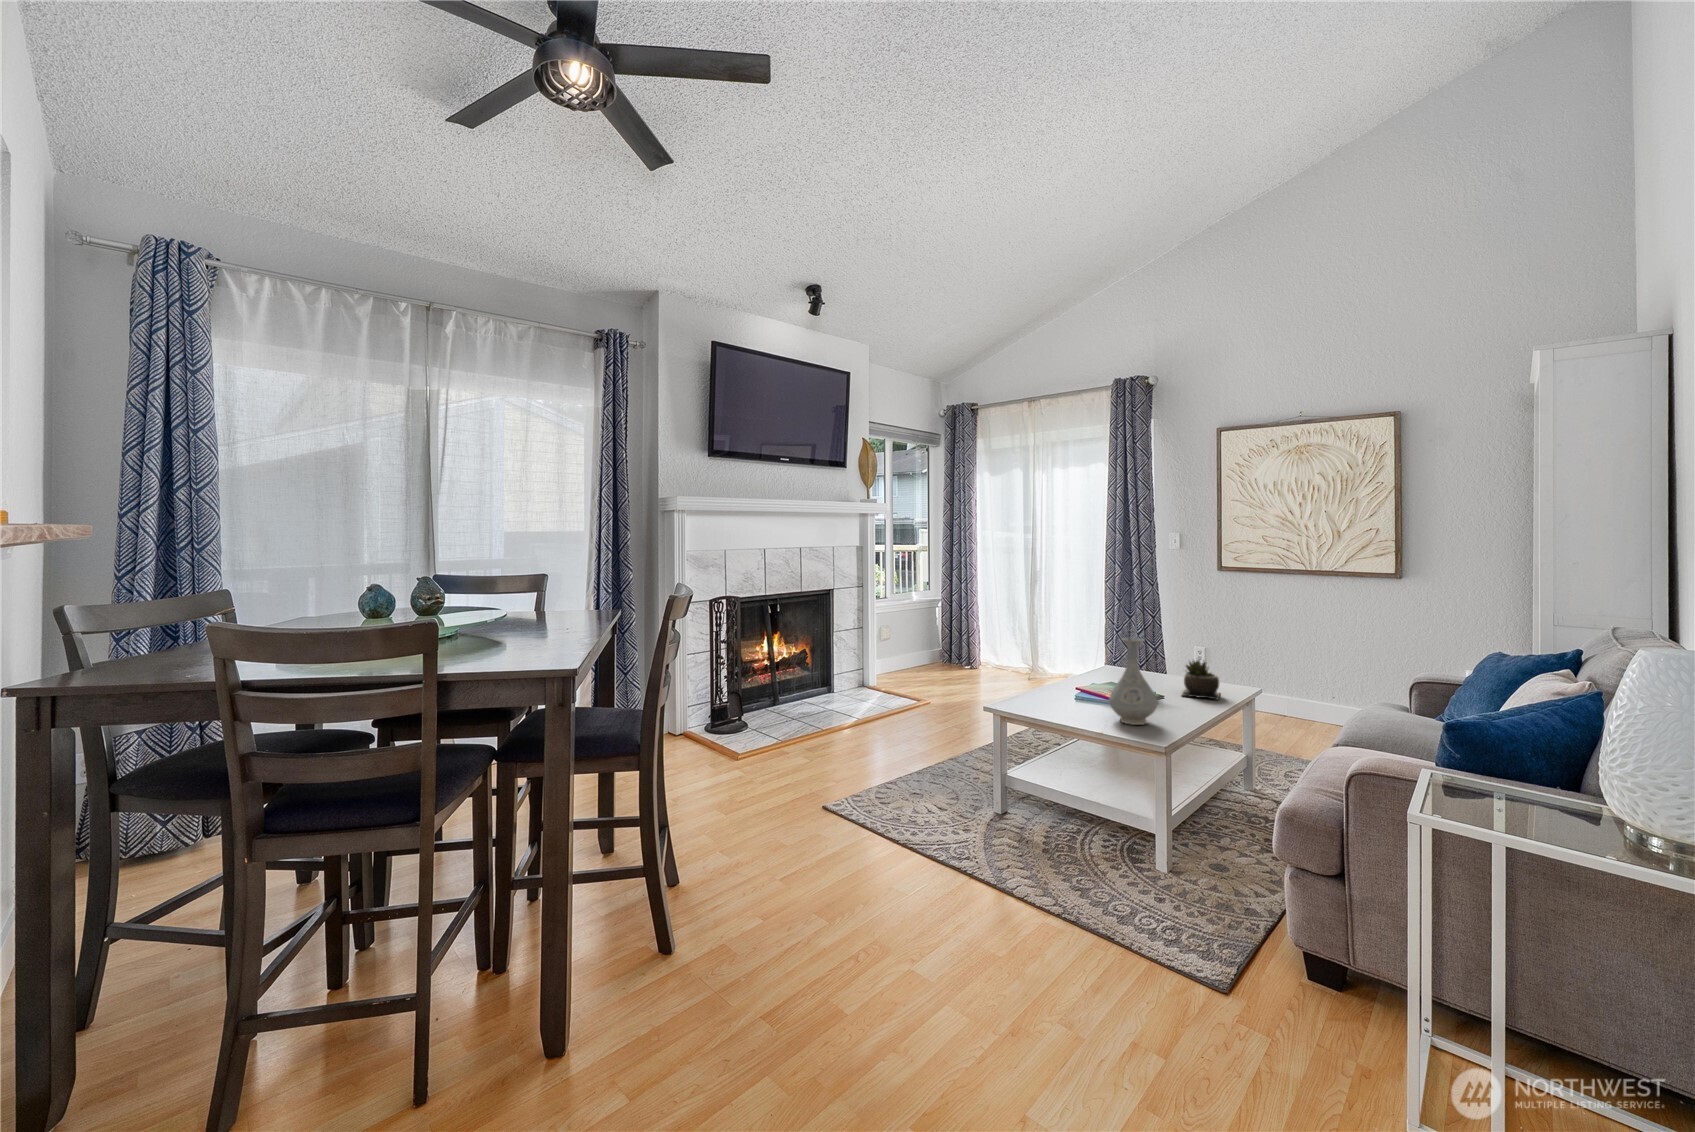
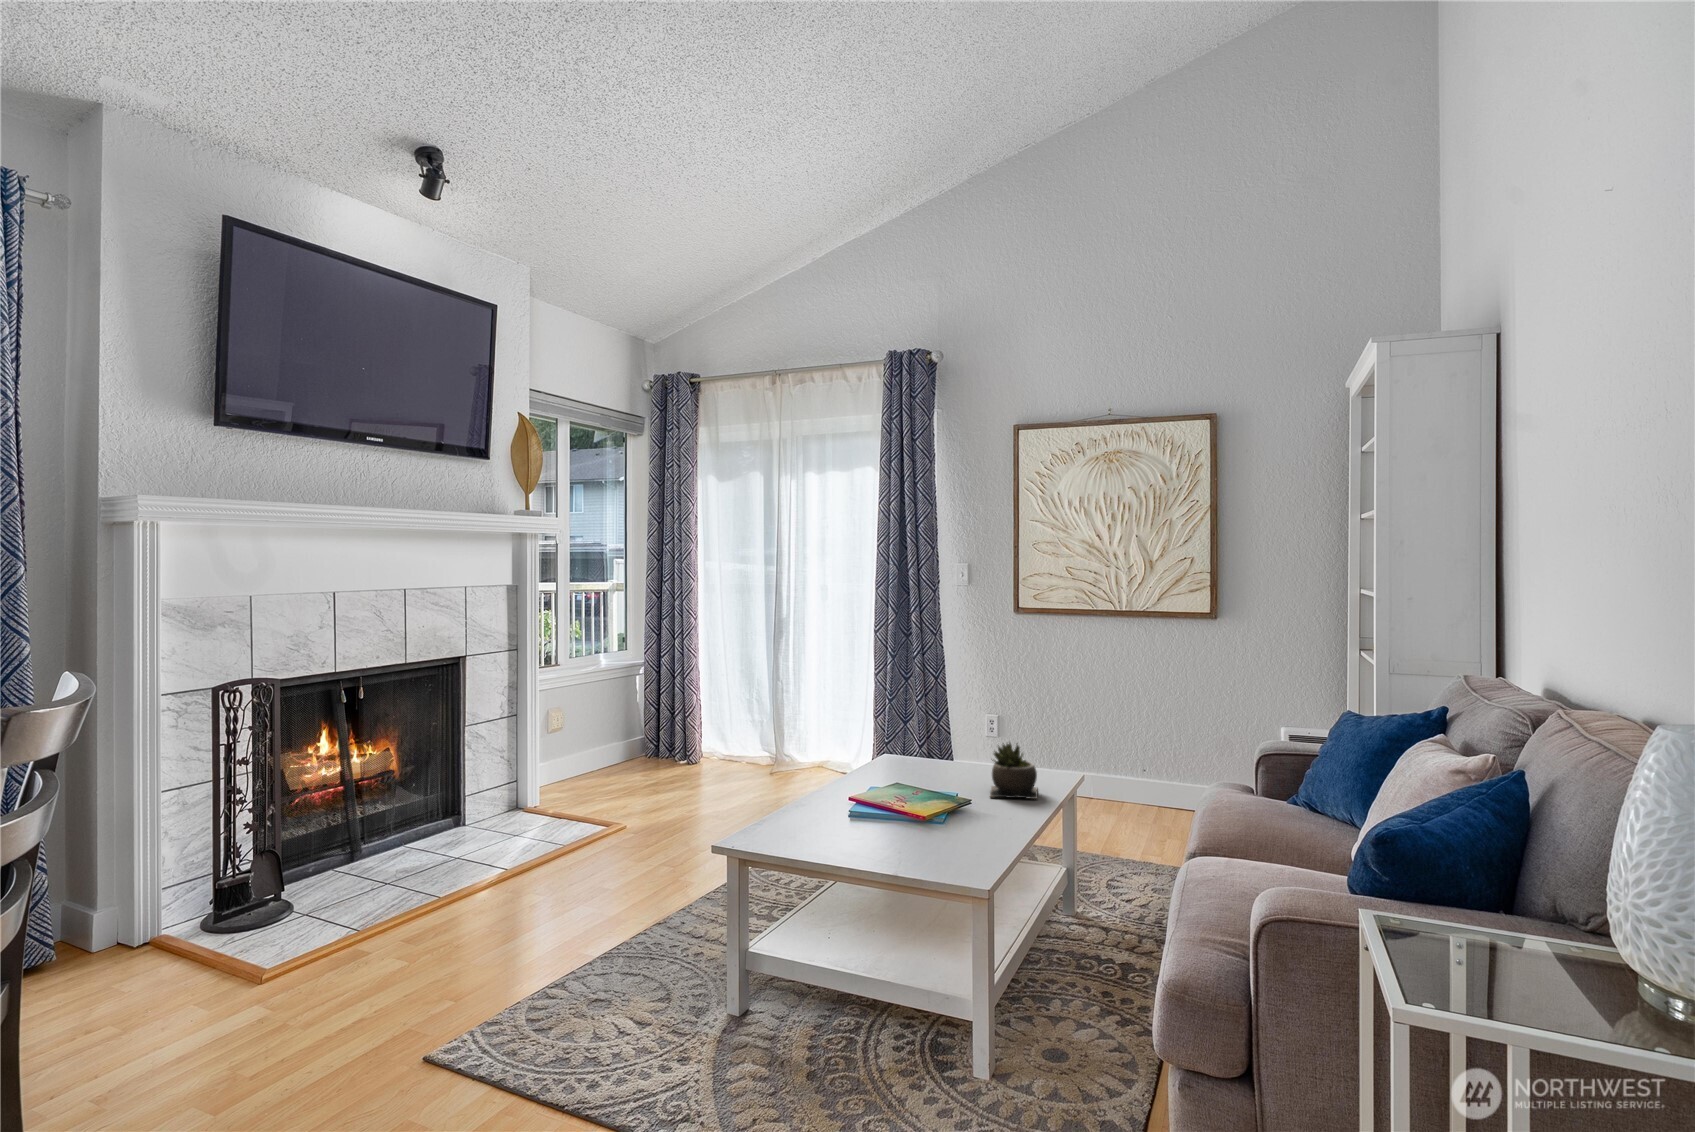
vase: present [1109,638,1157,725] -> none [898,721,965,853]

